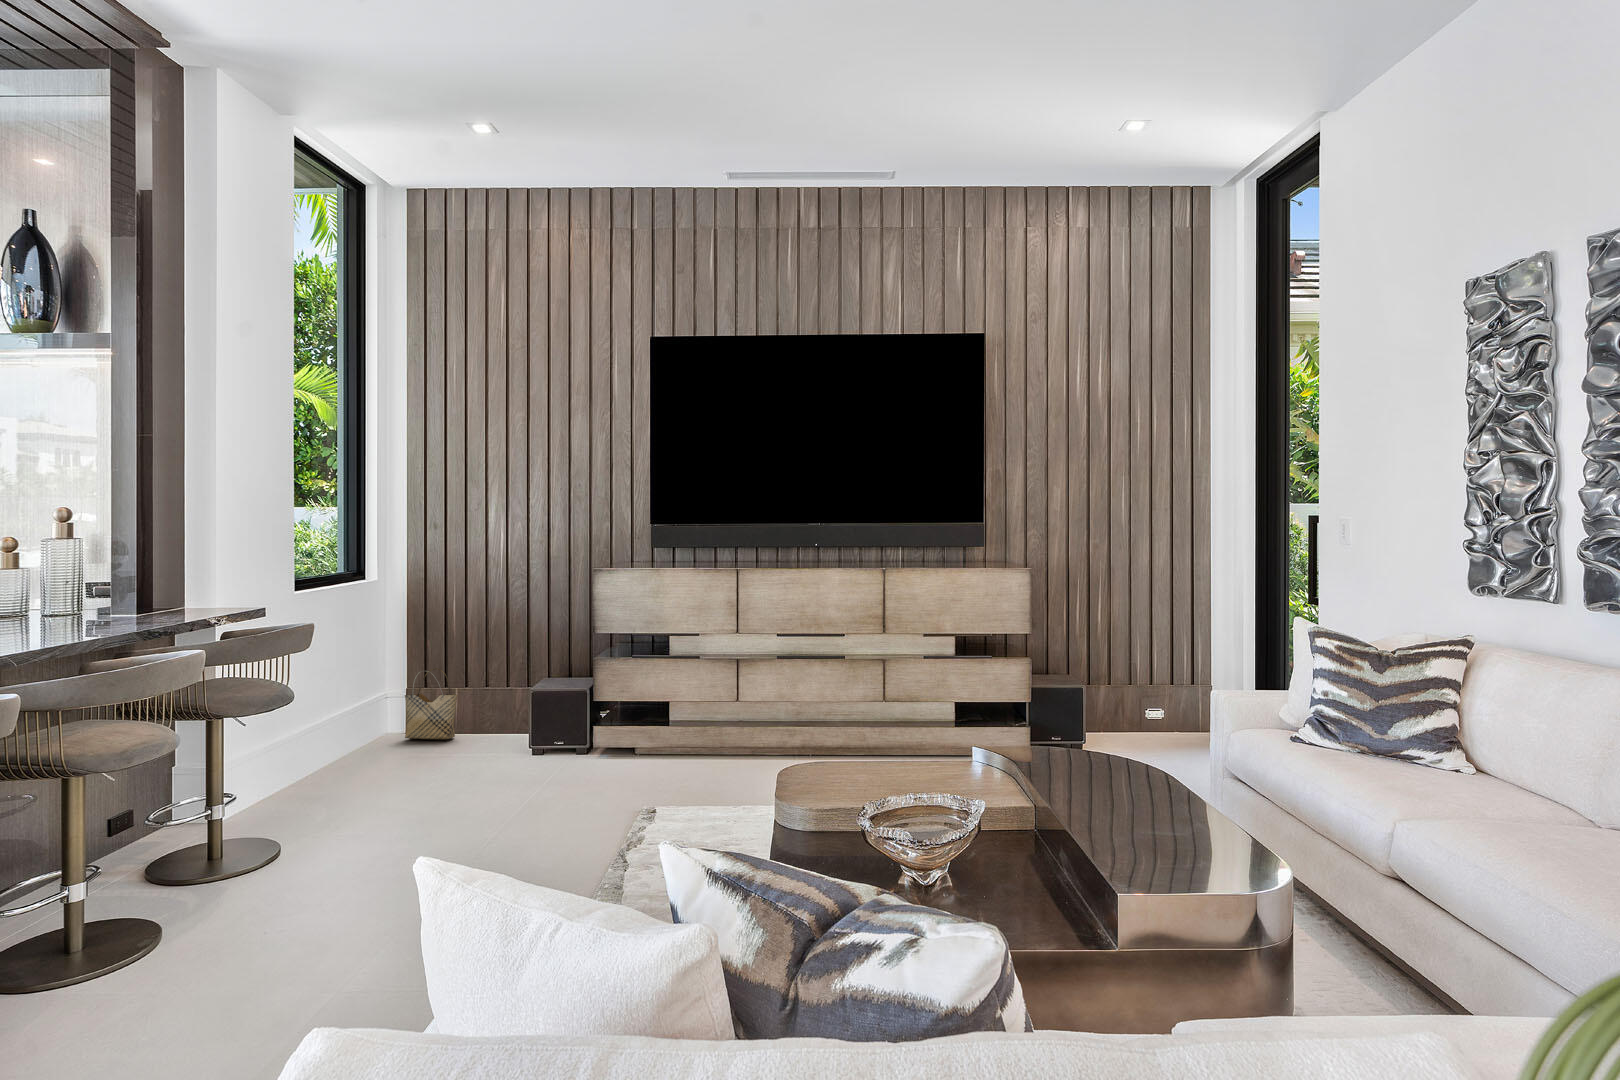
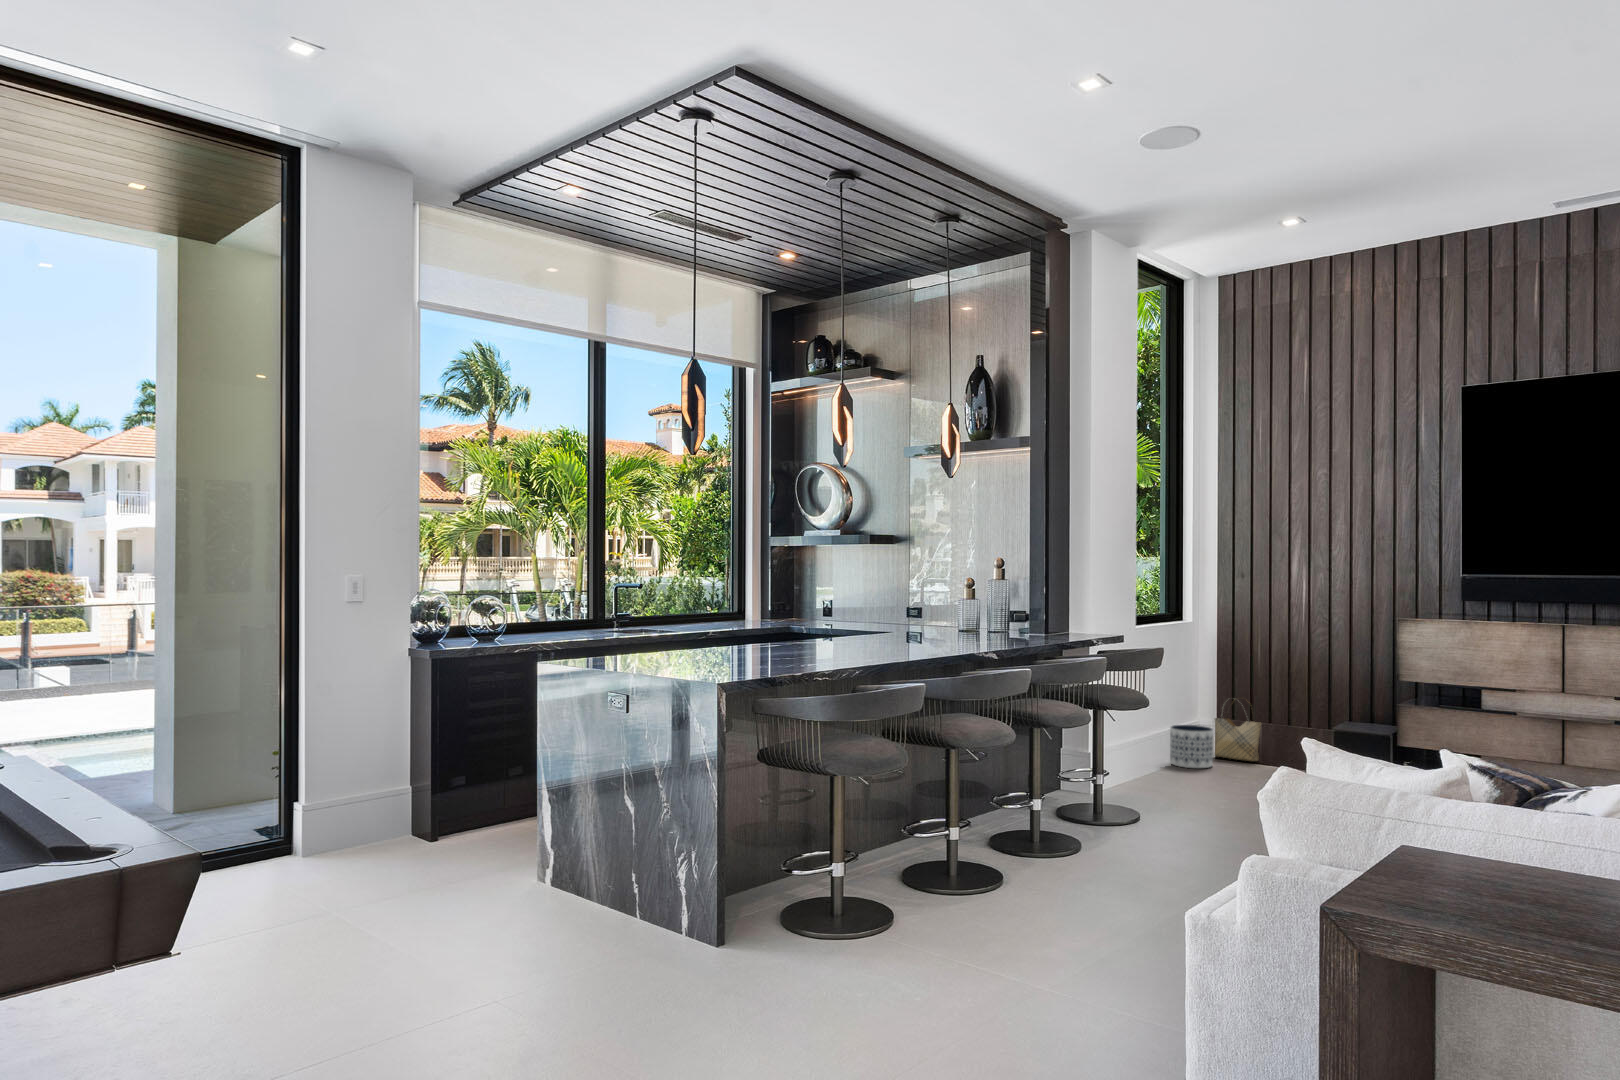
planter: none [349,707,401,759] -> present [1170,725,1213,768]

